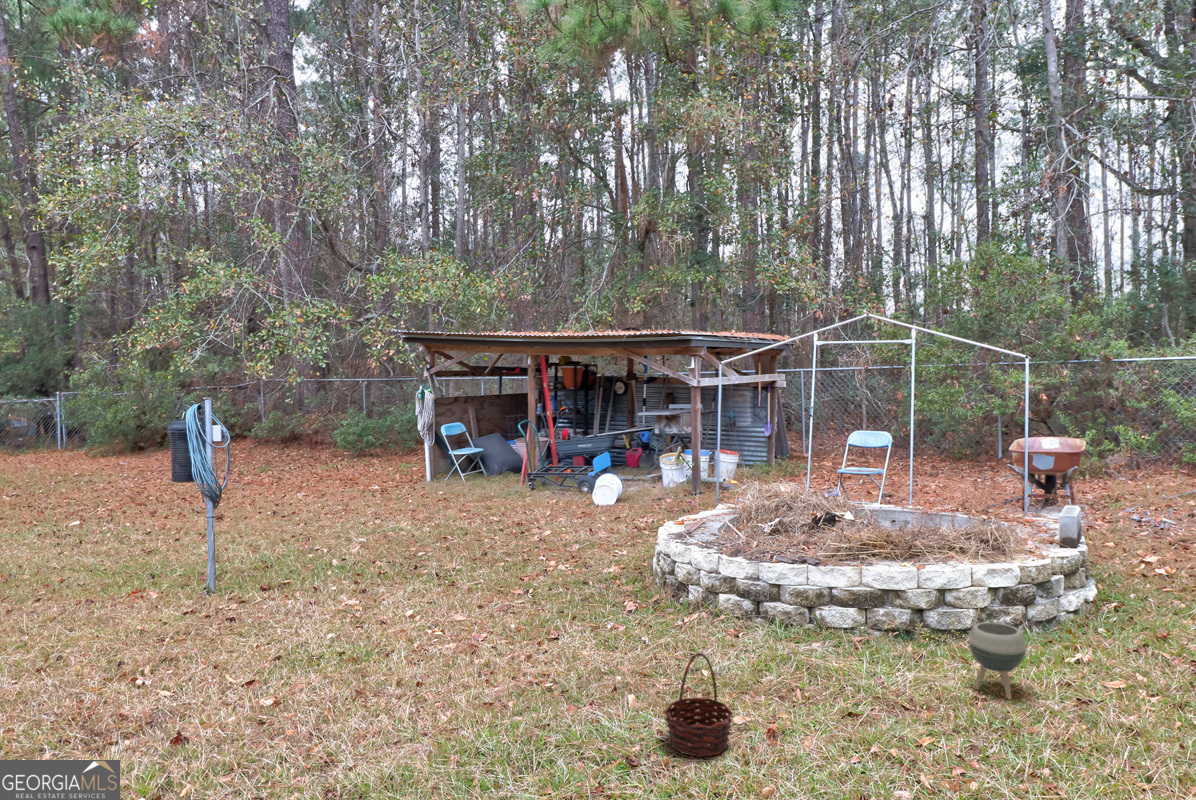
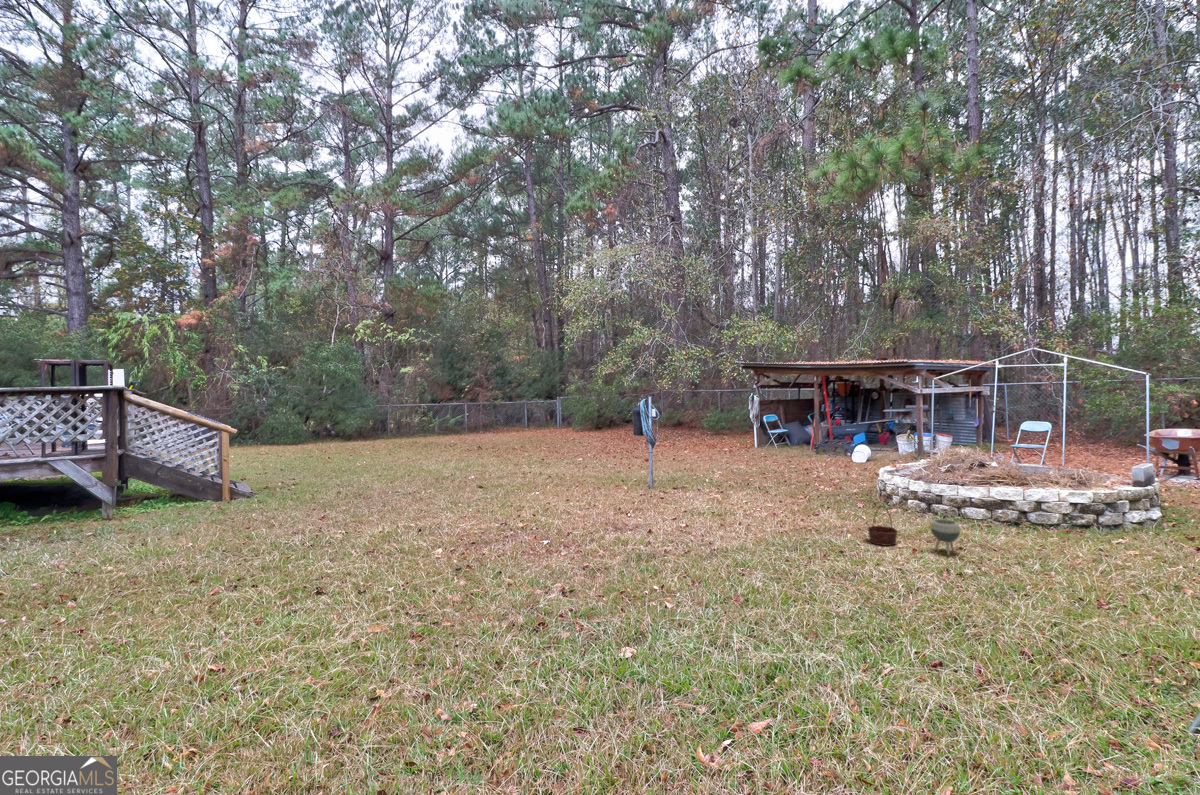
planter: present [969,622,1026,700] -> present [931,519,960,555]

